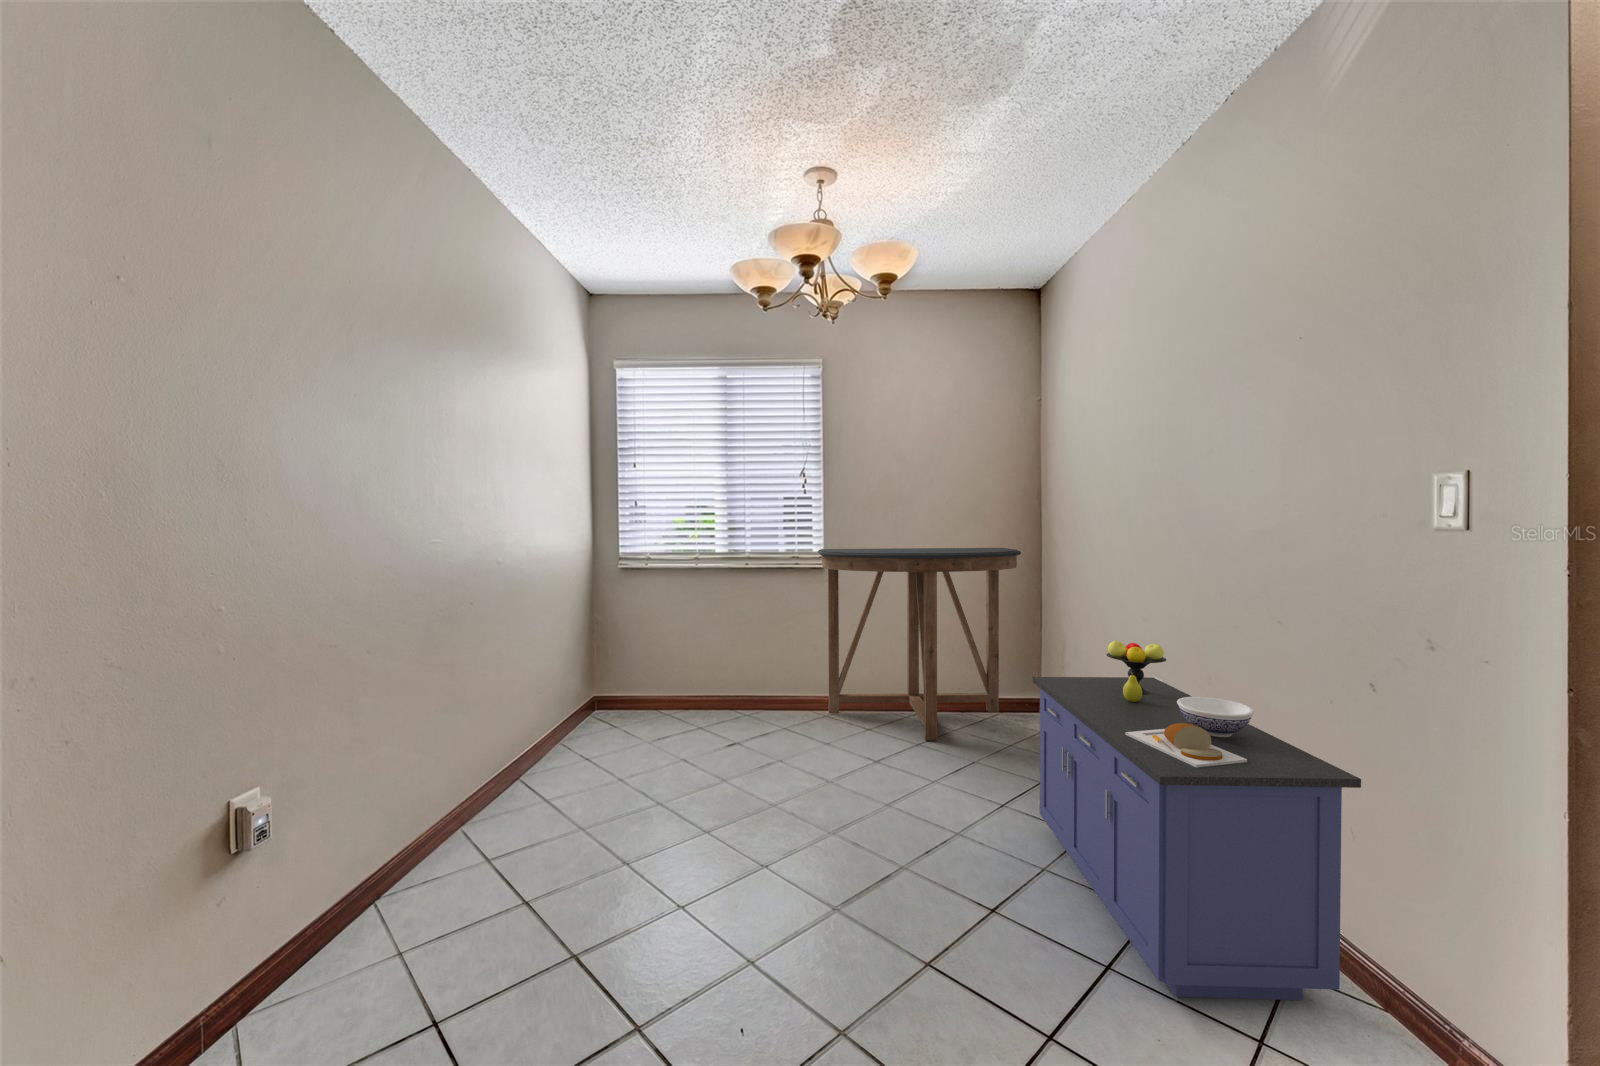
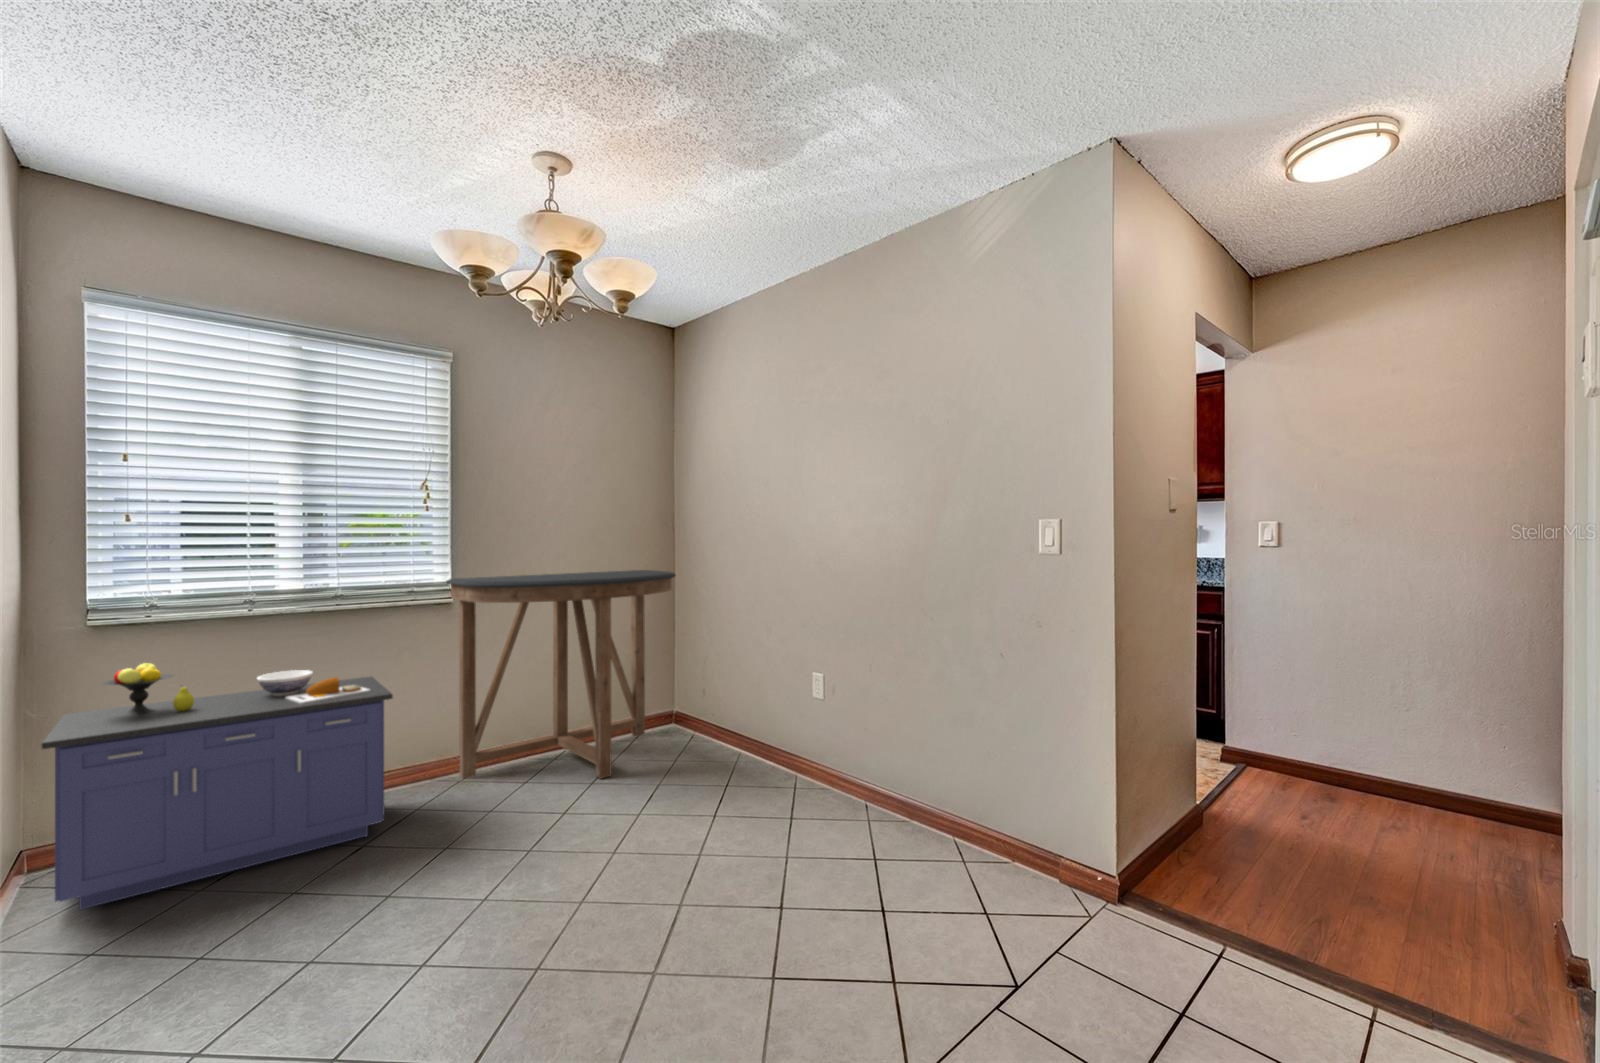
storage cabinet: present [1032,641,1361,1000] -> present [42,663,393,910]

